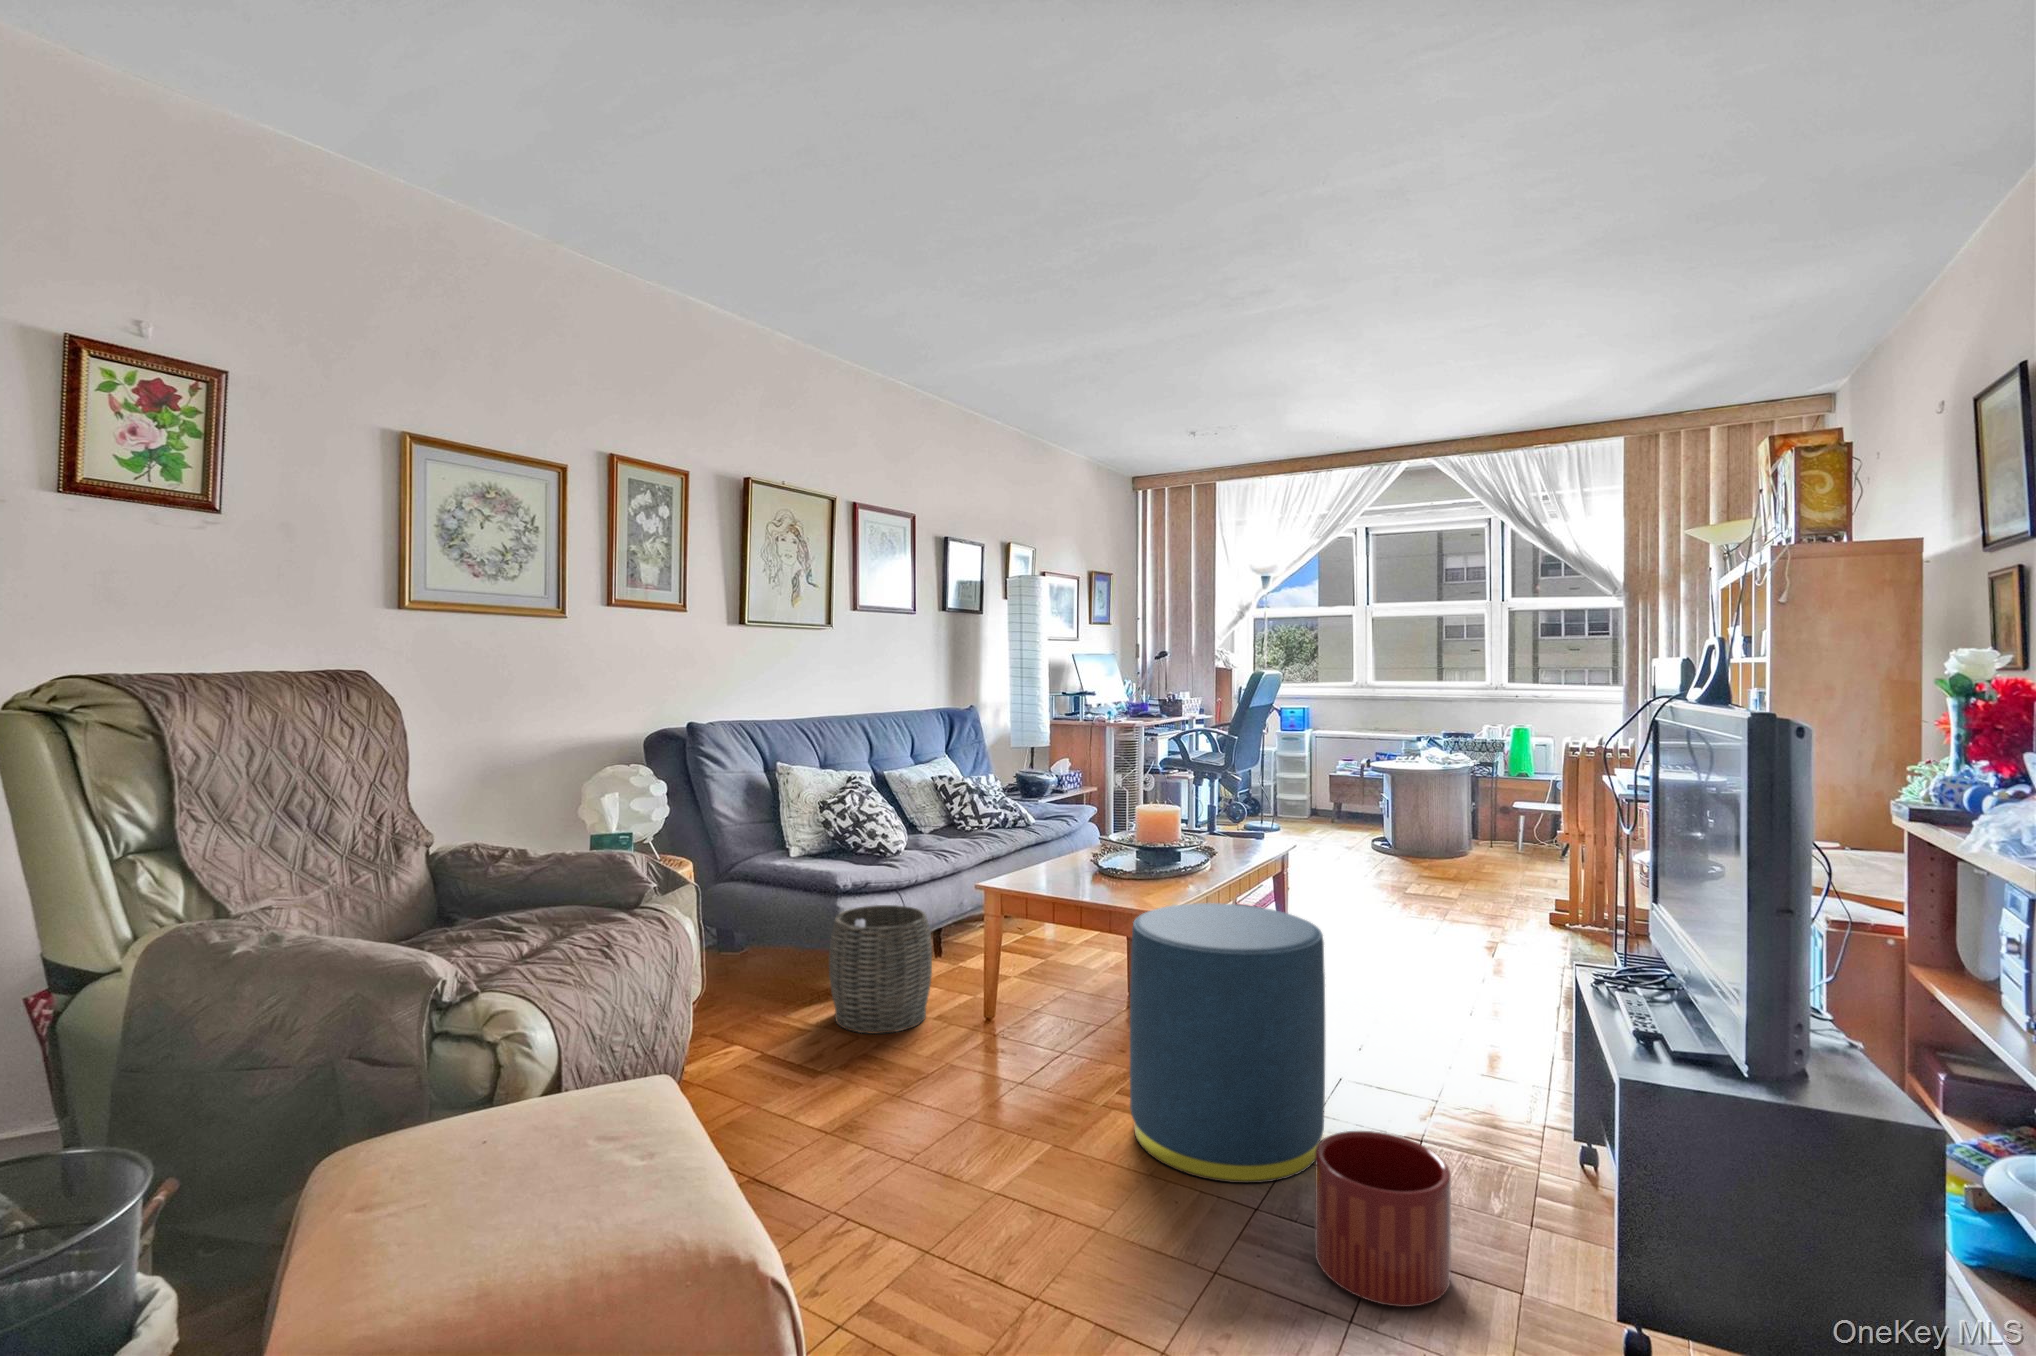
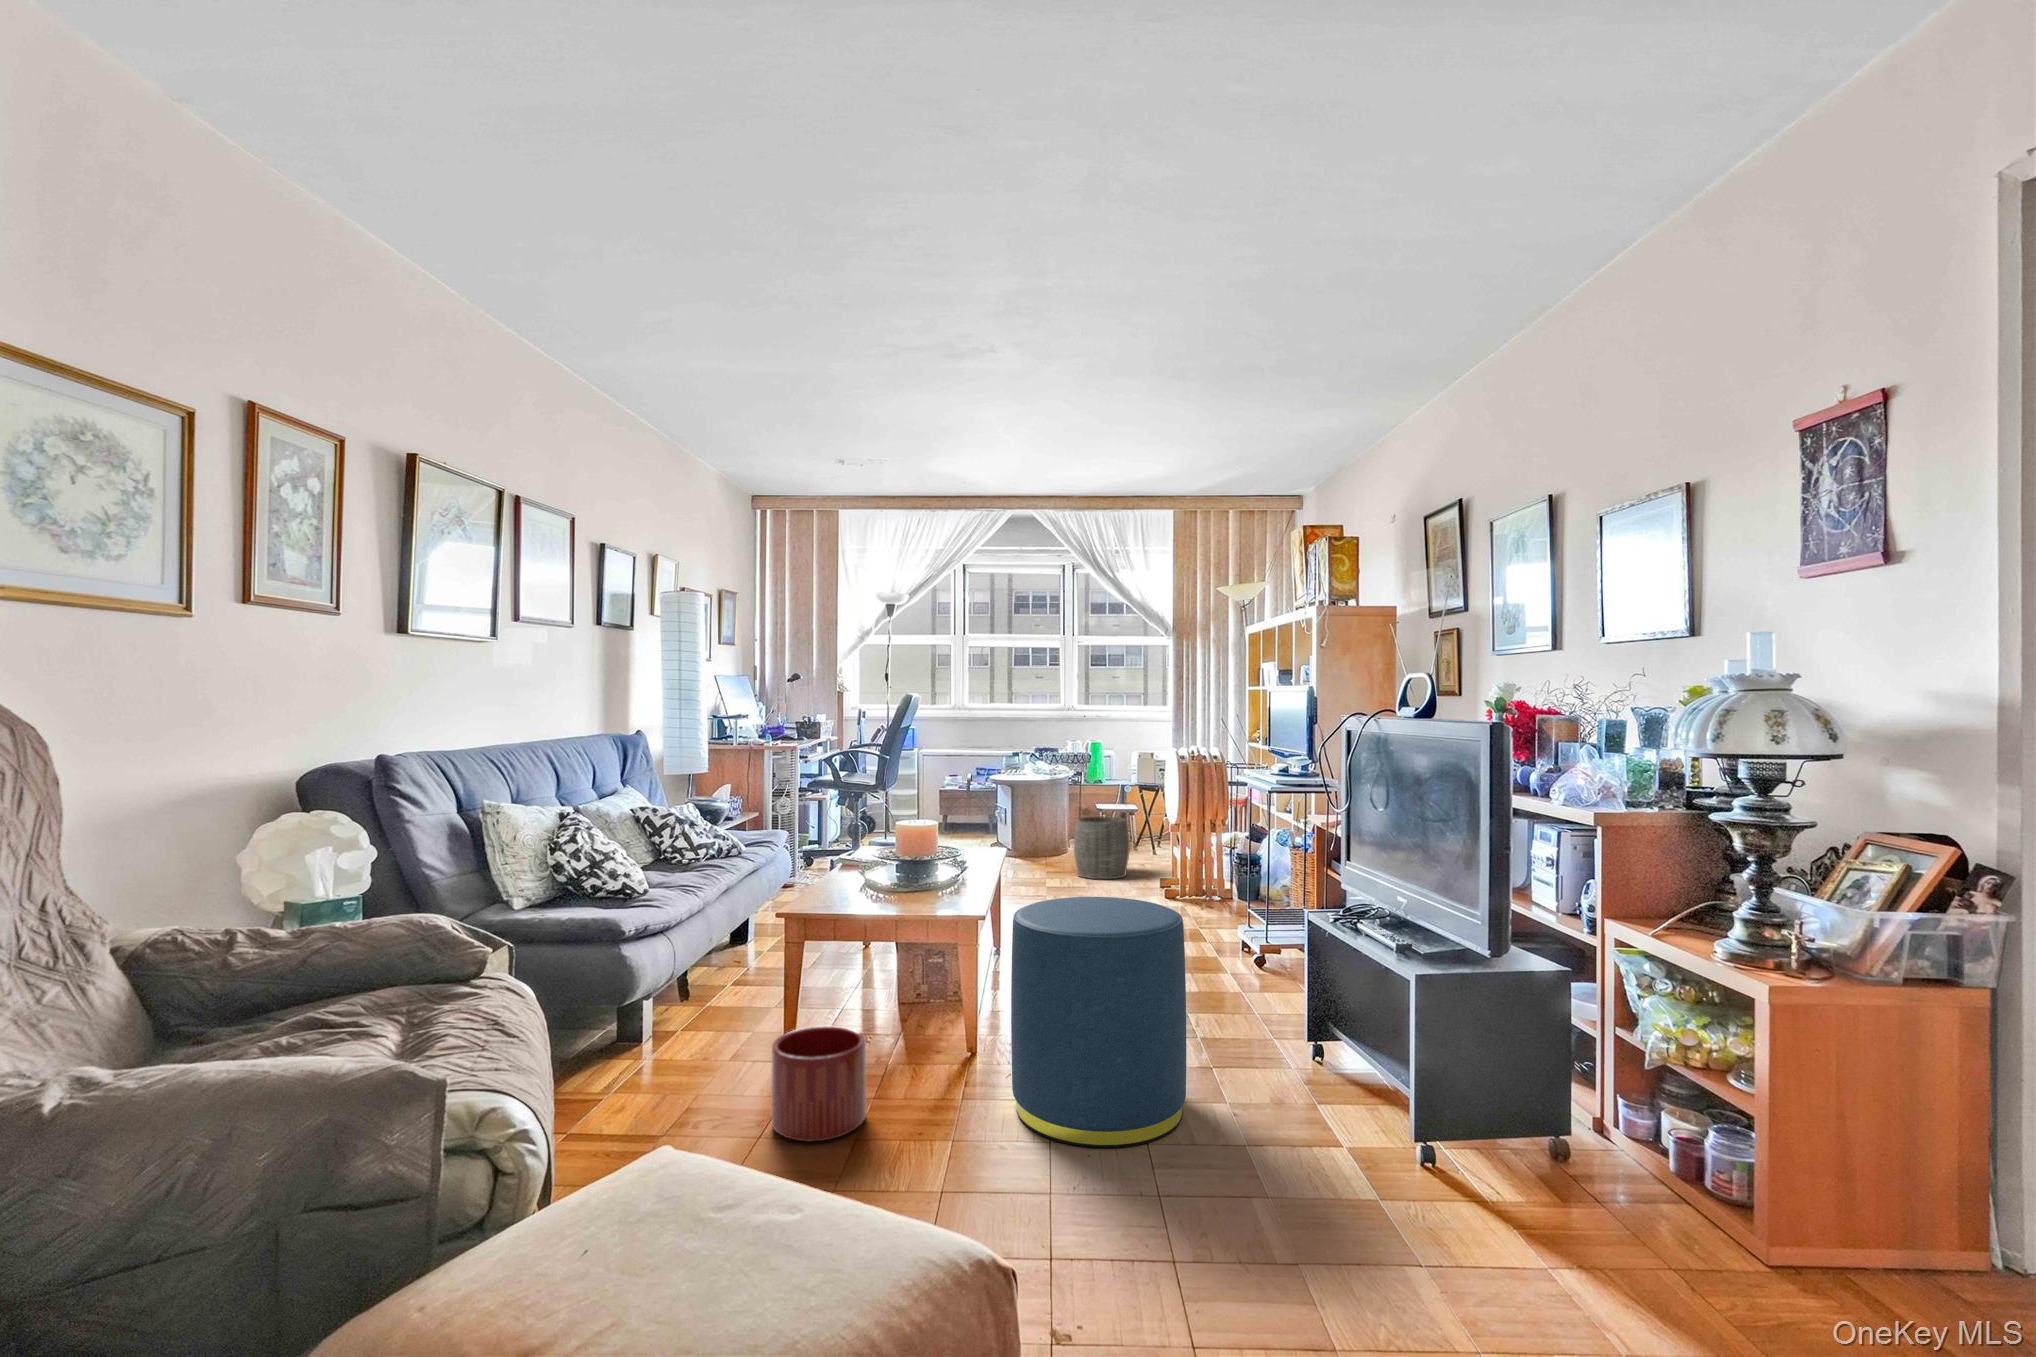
woven basket: present [829,905,932,1034] -> present [1074,816,1129,879]
planter: present [1315,1131,1451,1307] -> present [771,1026,866,1142]

